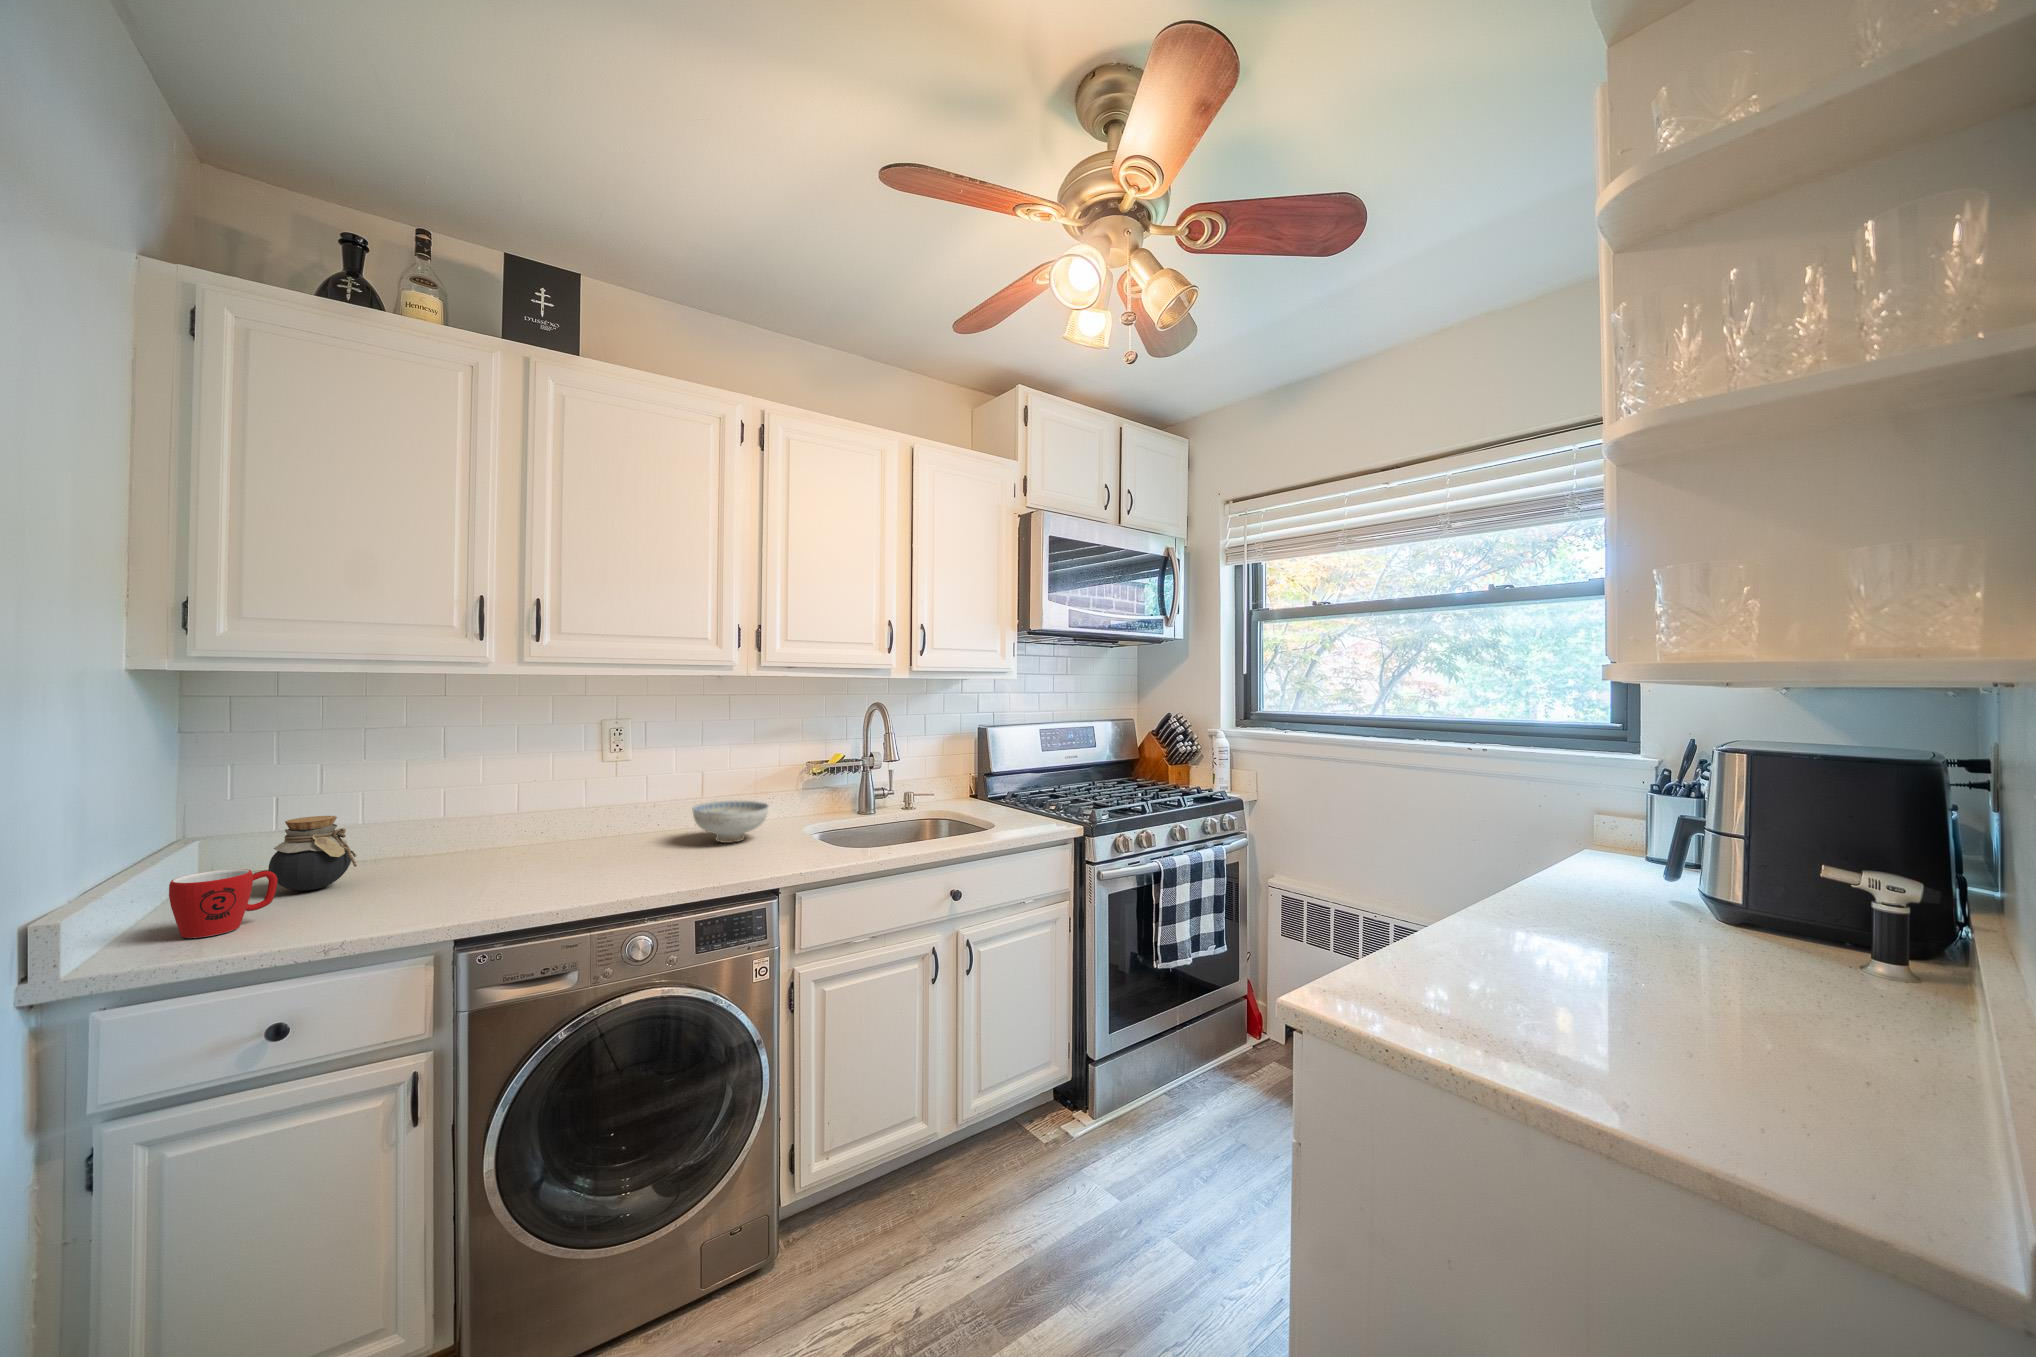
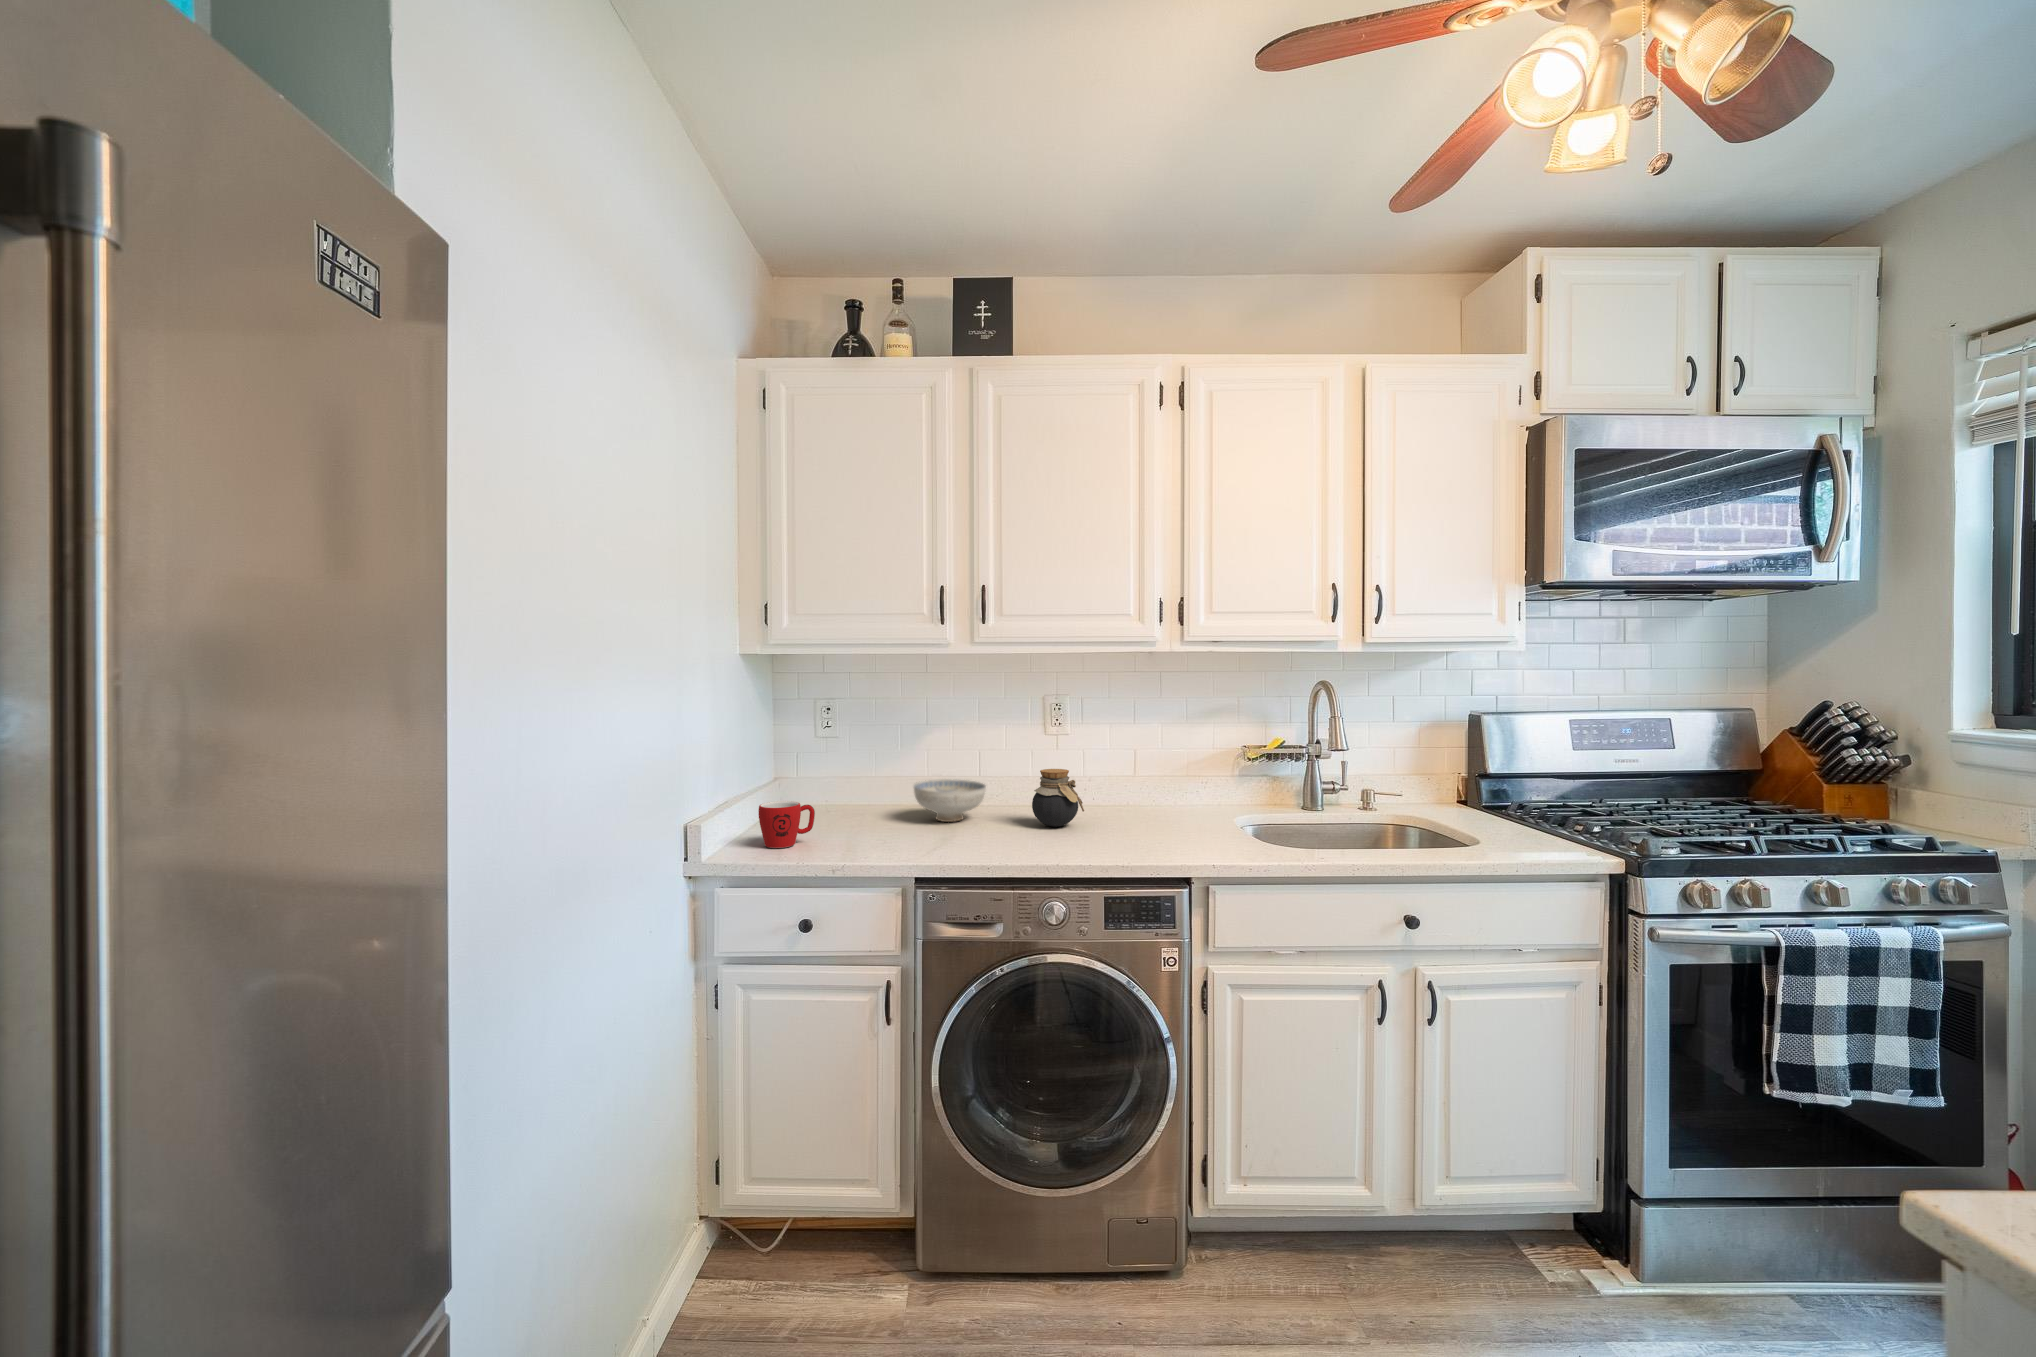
ceramic bowl: present [692,801,768,843] -> present [914,779,986,822]
jar: present [268,816,357,891] -> present [1032,769,1084,827]

